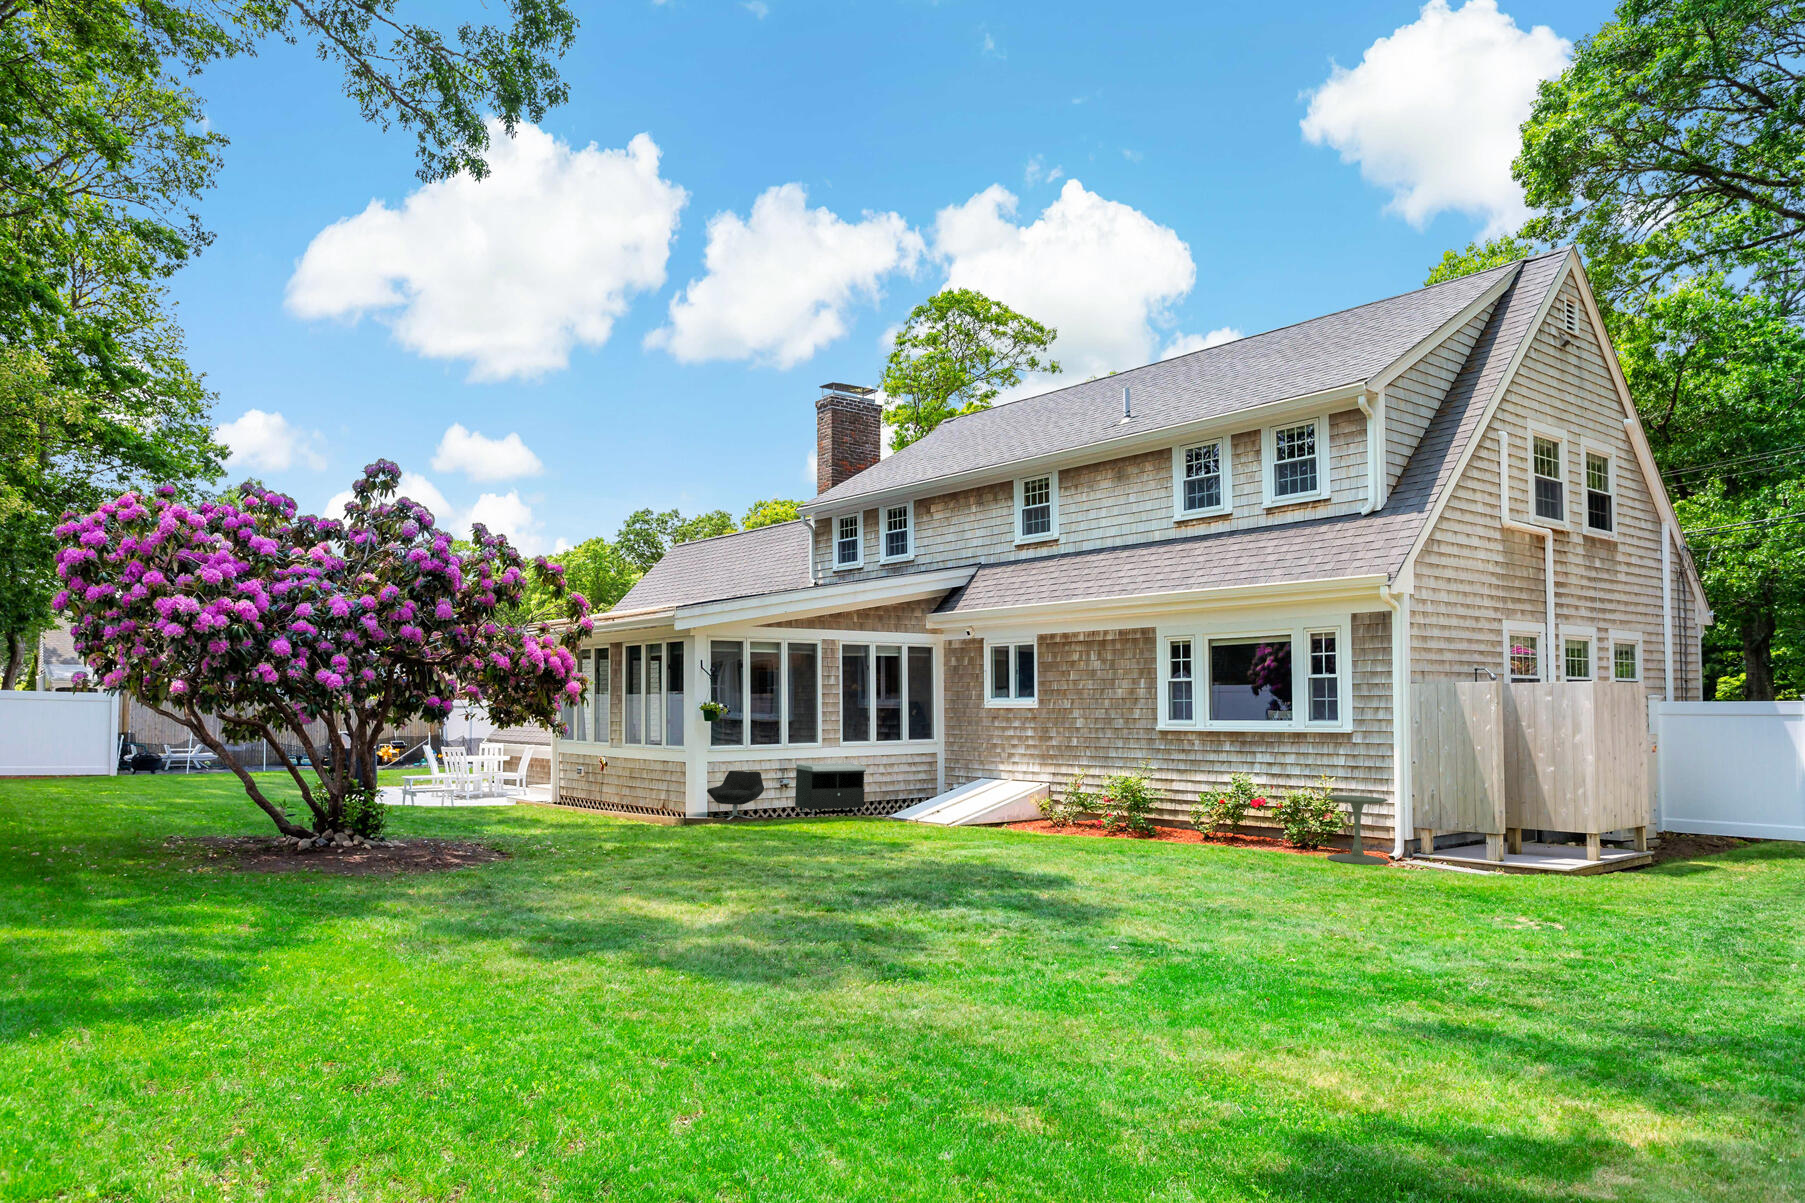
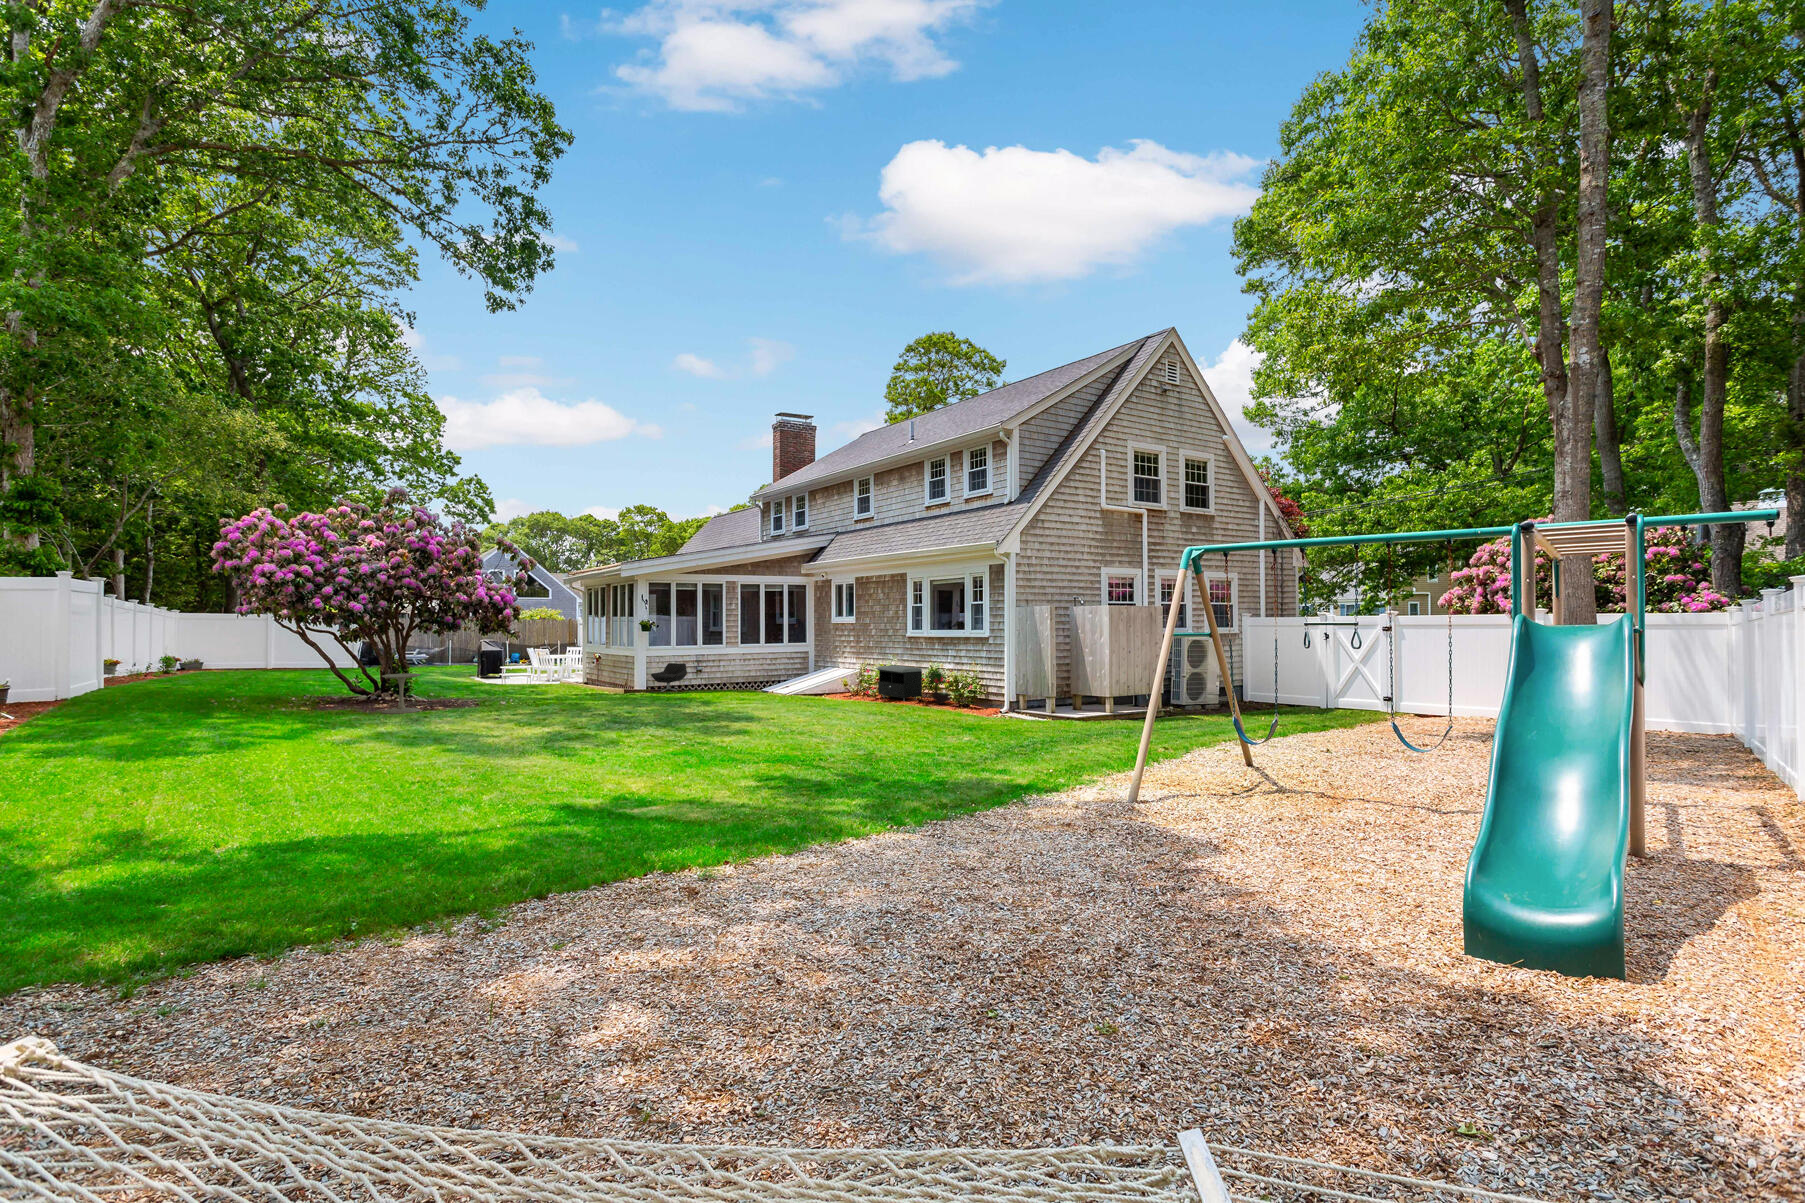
storage bench: present [795,764,866,814] -> present [878,665,922,701]
potted tree: none [1226,780,1270,847] -> present [927,670,950,704]
pedestal table: present [1327,795,1388,865] -> present [382,673,421,714]

